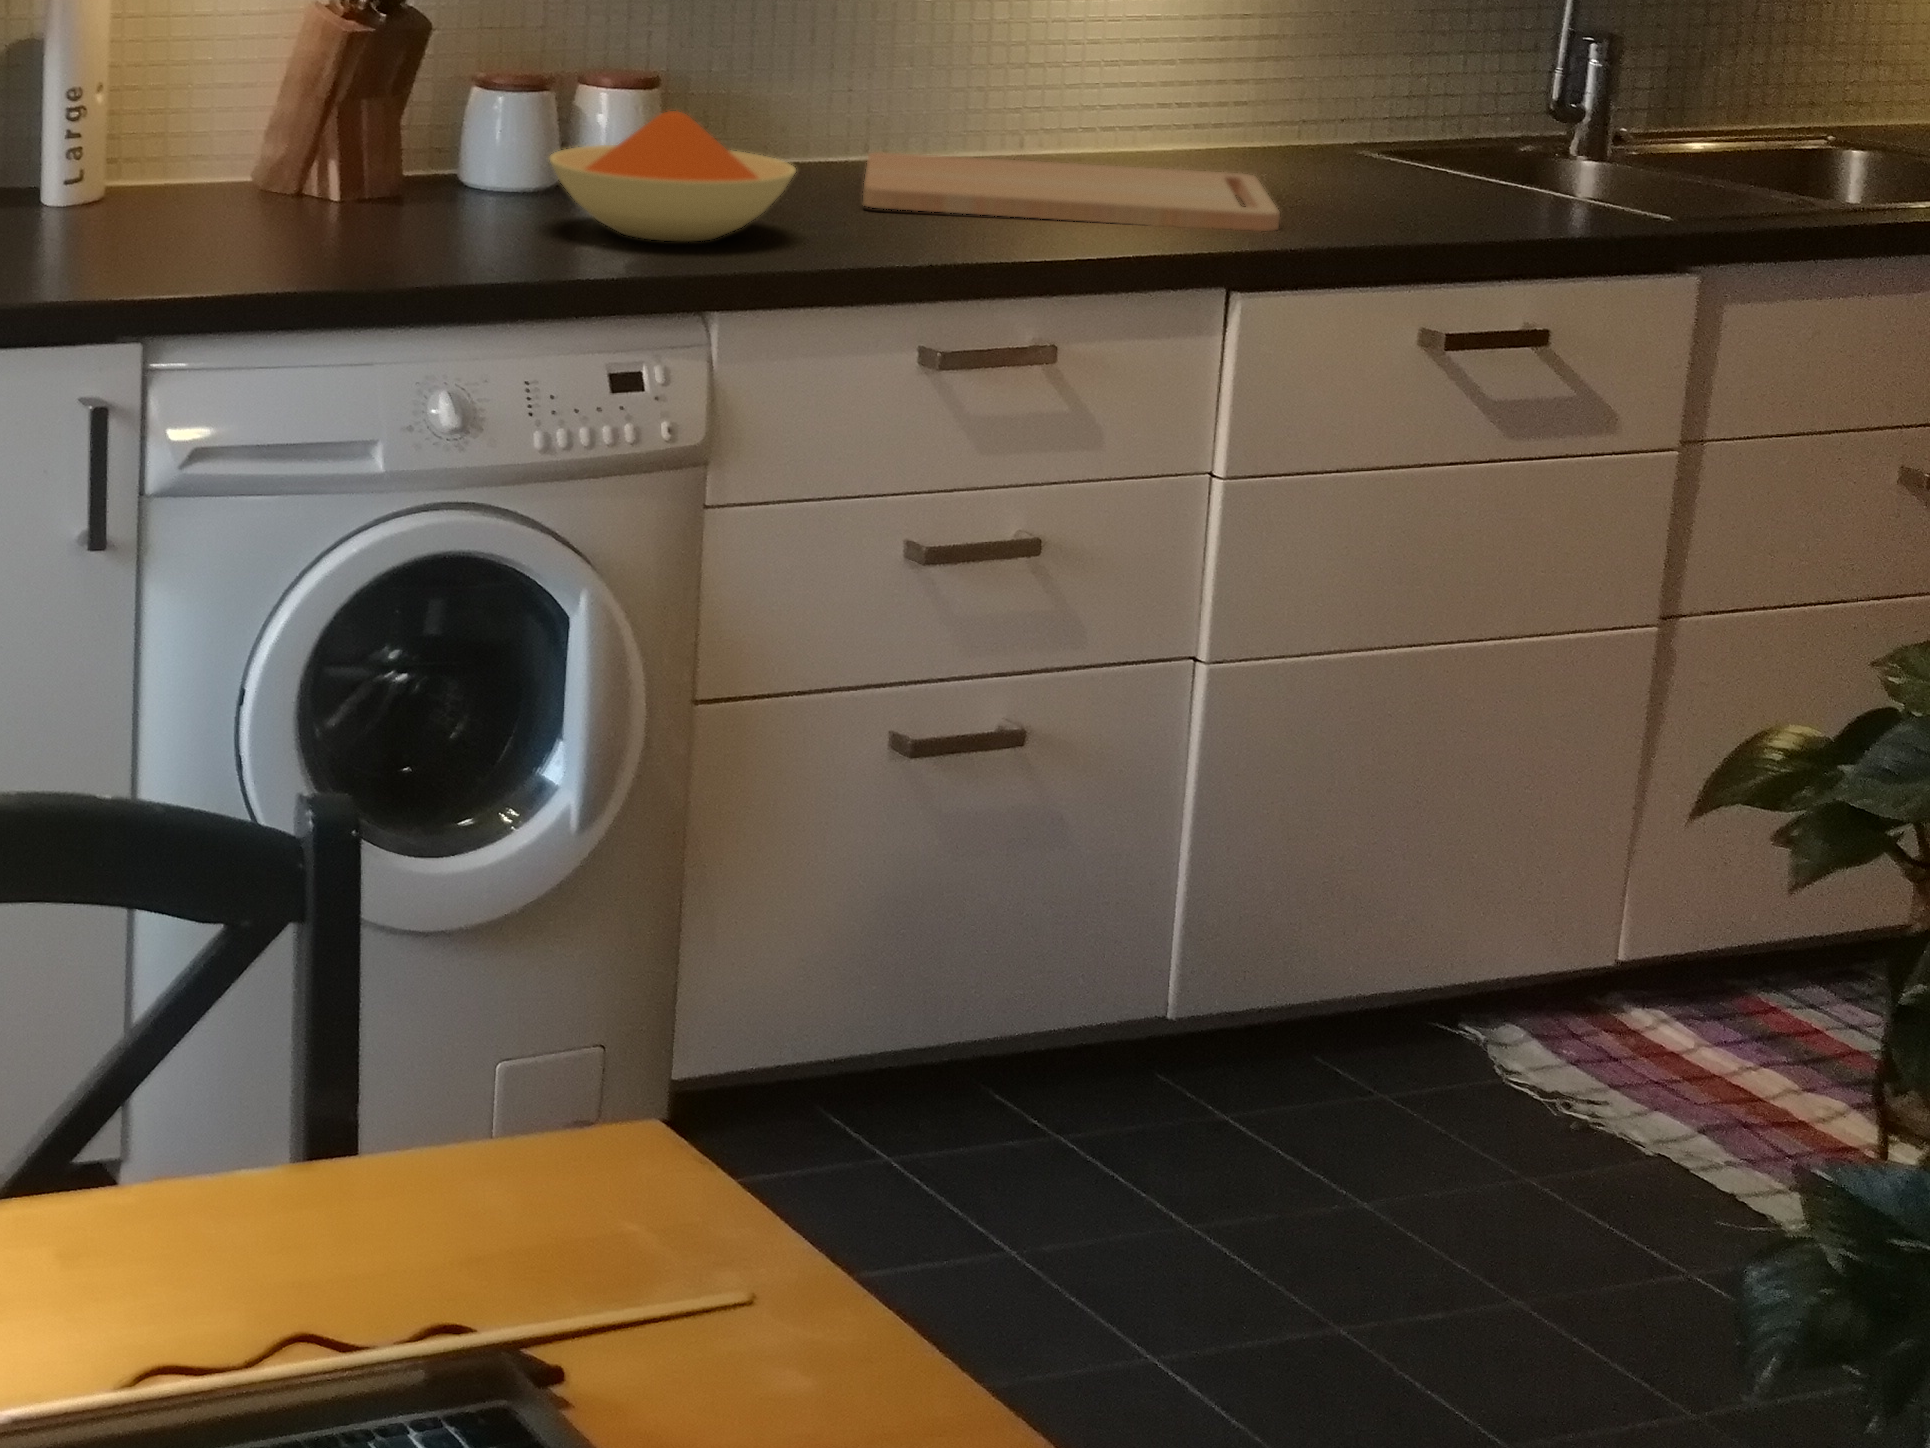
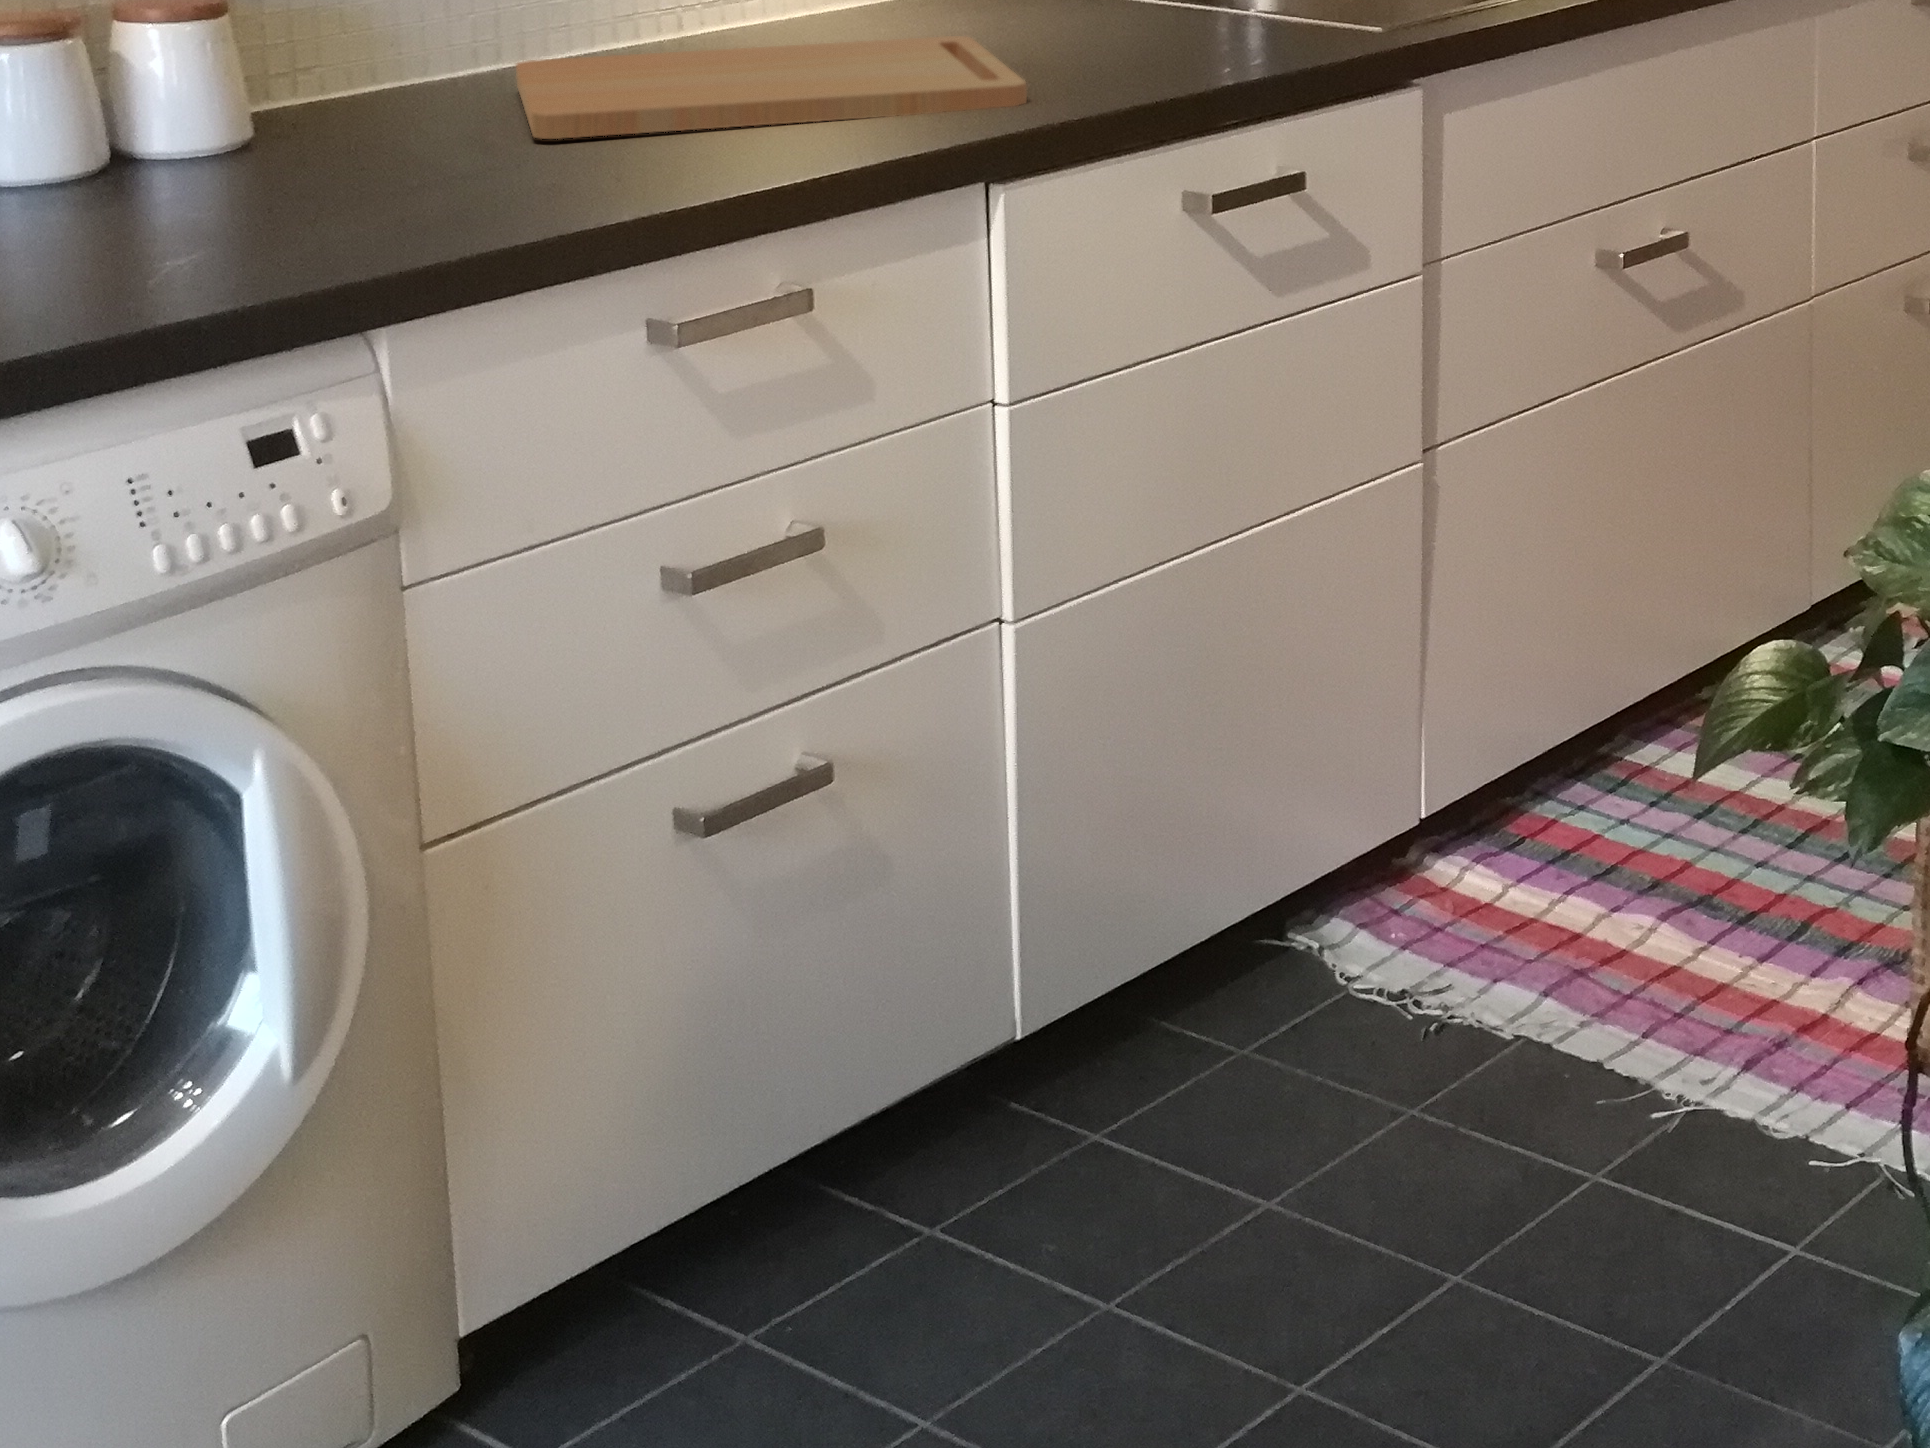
bowl: present [550,111,796,241] -> none [96,50,456,233]

